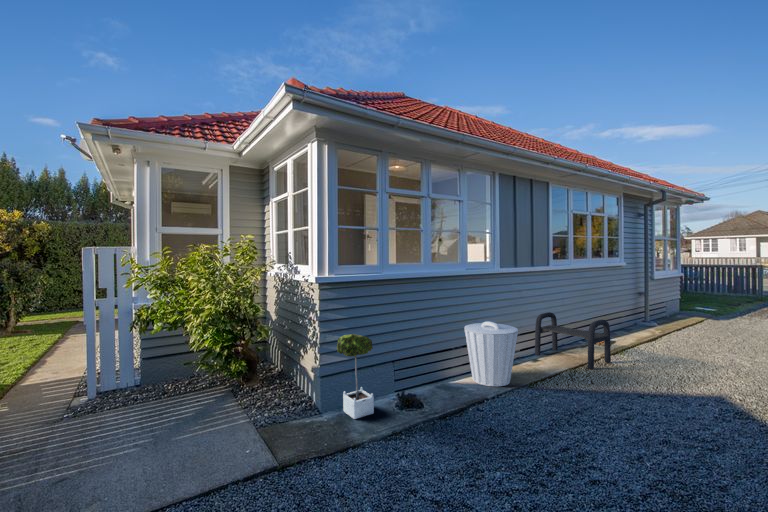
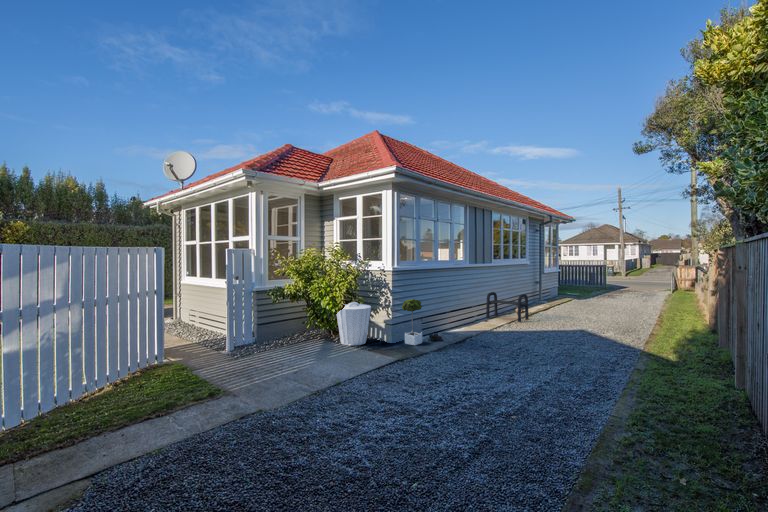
trash can: present [464,321,518,386] -> present [337,302,371,345]

